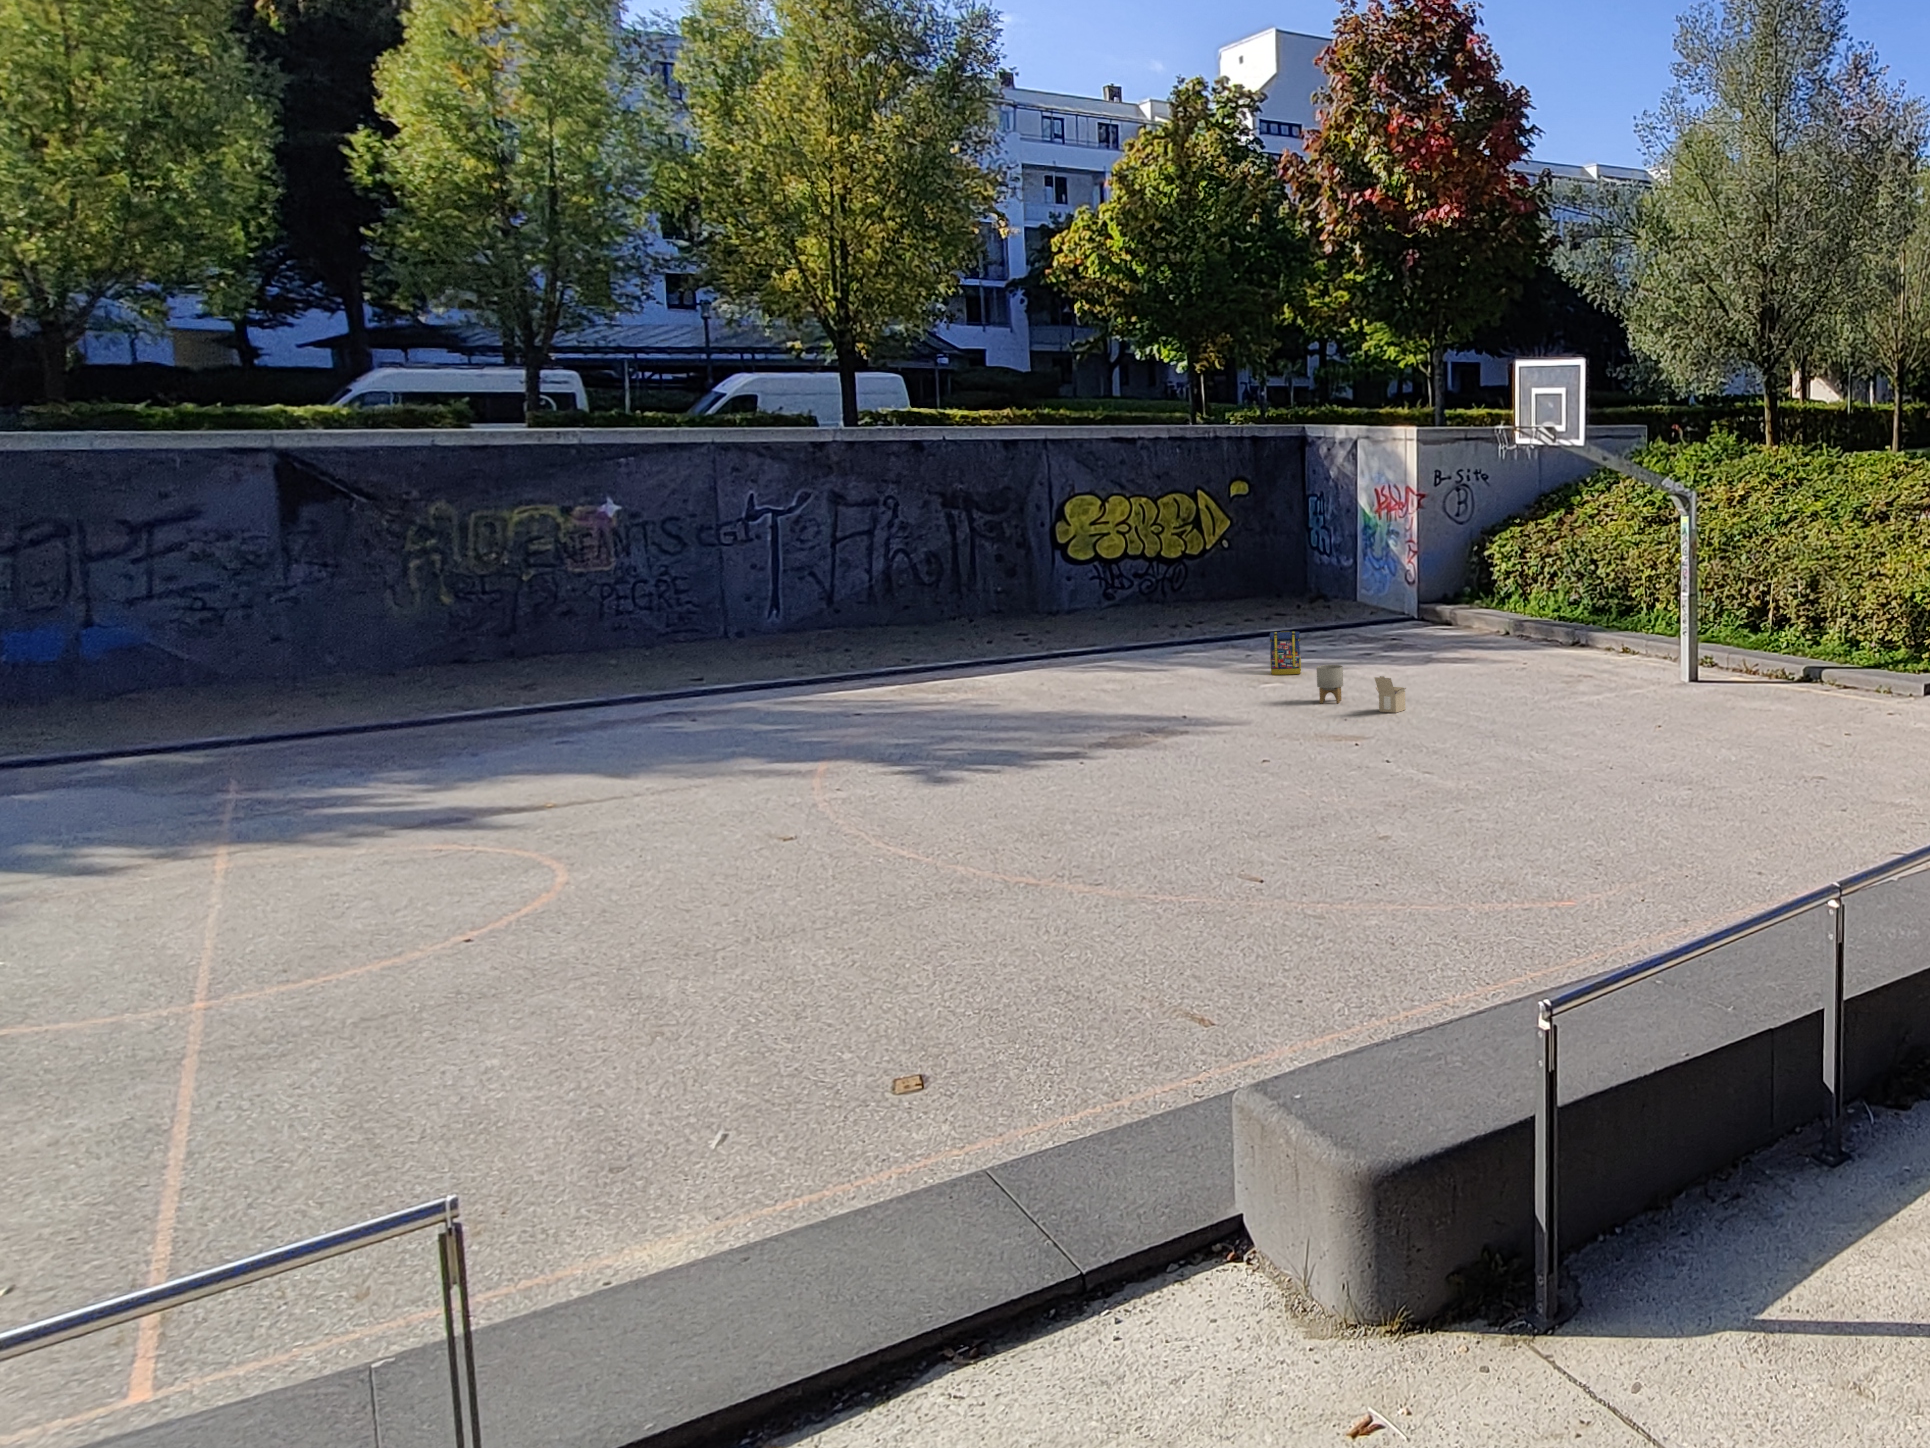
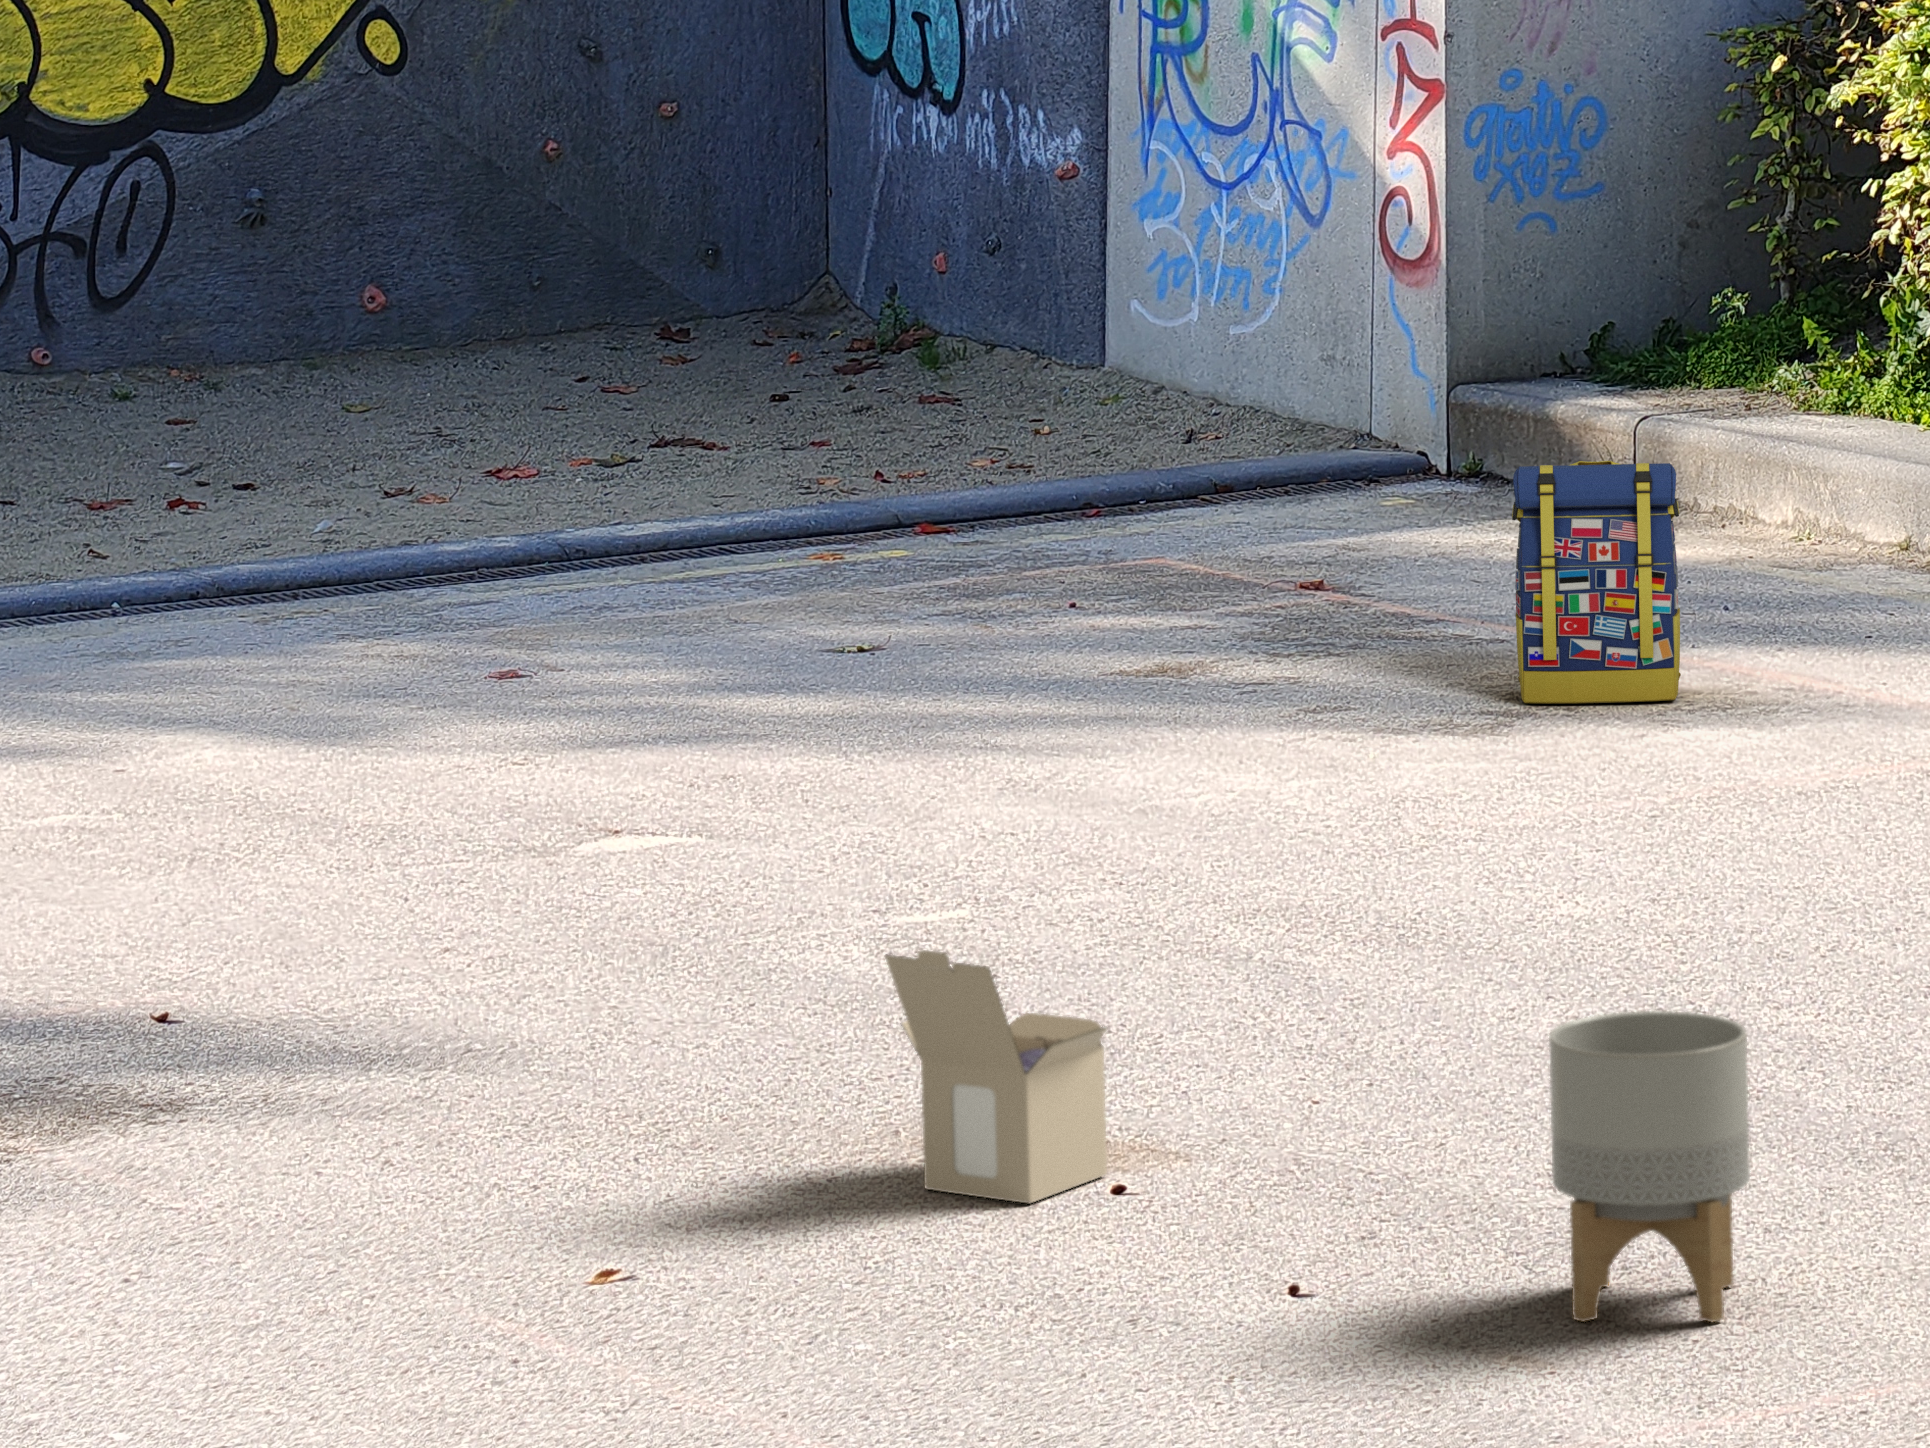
backpack: present [1270,631,1301,675] -> present [1512,461,1681,703]
planter: present [1317,665,1343,704] -> present [1549,1011,1750,1322]

